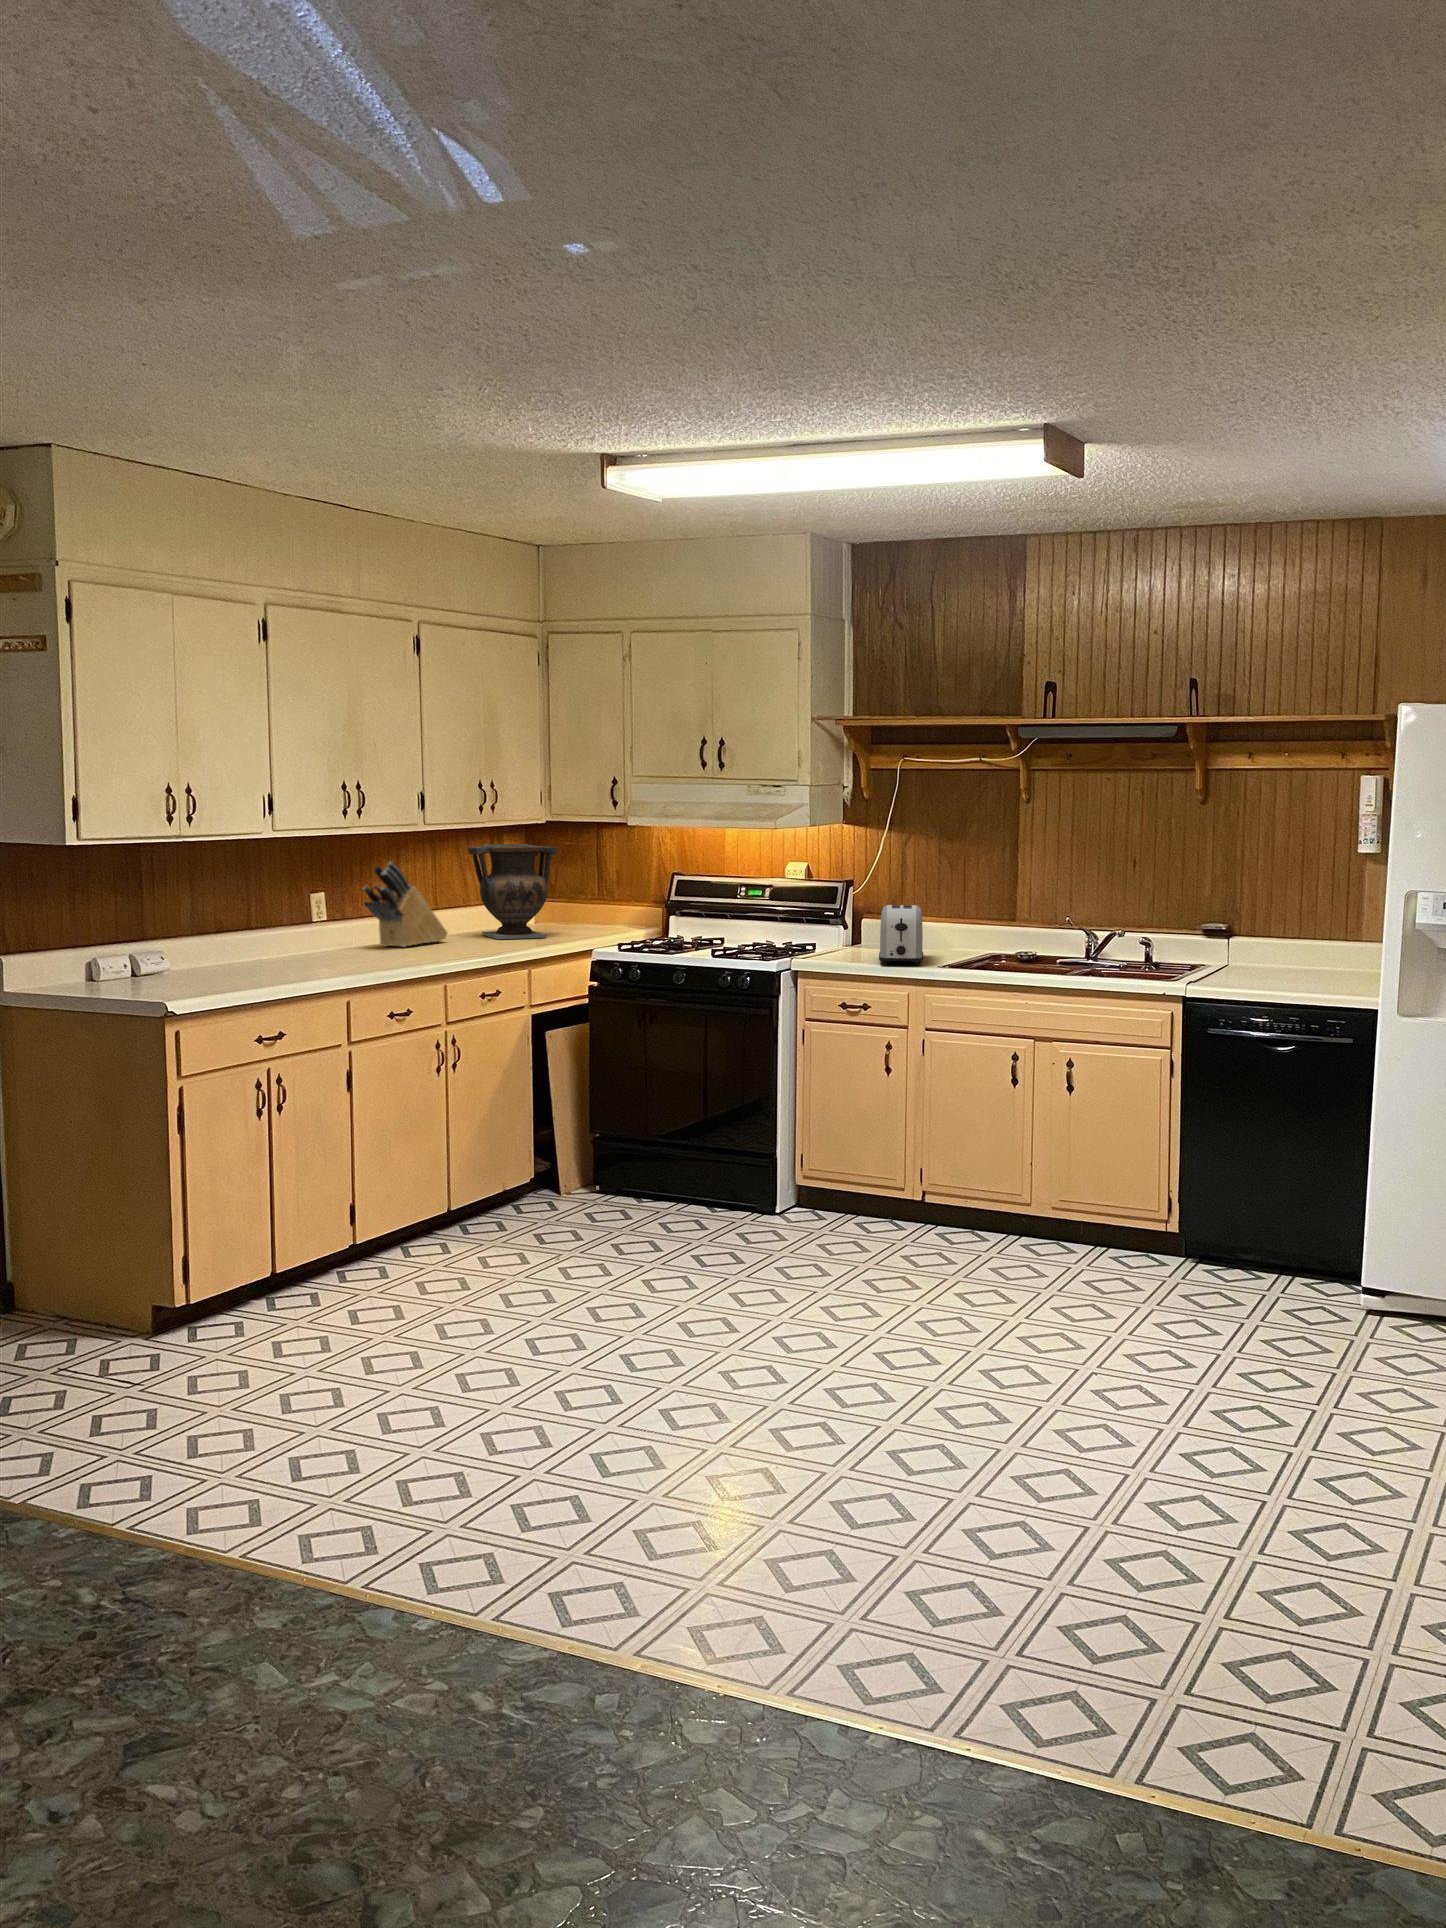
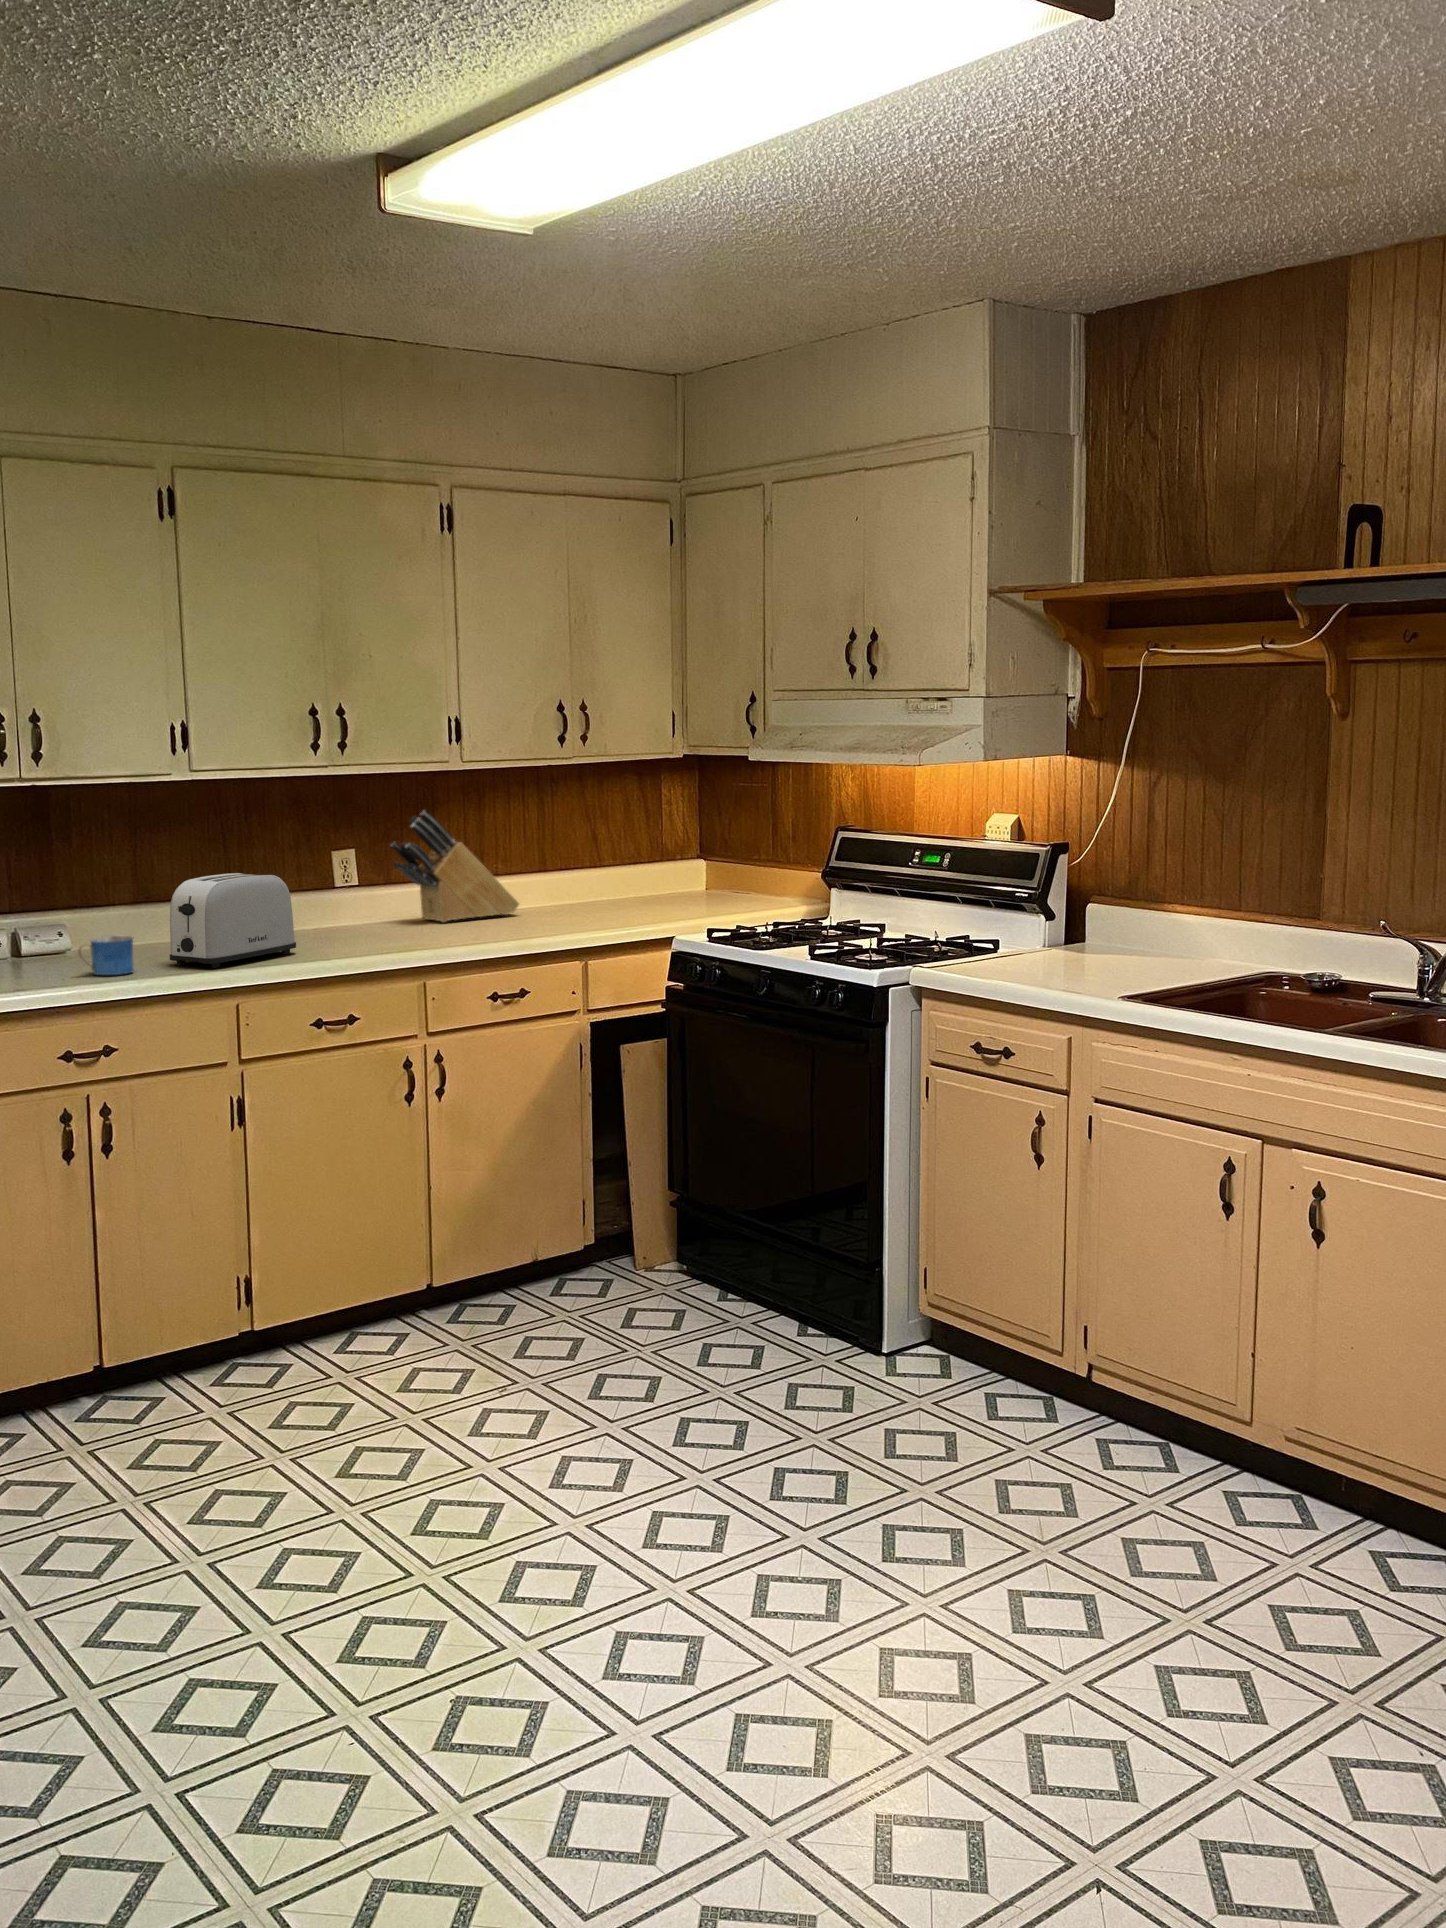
vase: present [468,844,556,939] -> none [564,787,675,914]
toaster: present [879,905,923,965] -> present [170,873,296,968]
mug: none [232,955,268,983] -> present [78,936,134,975]

